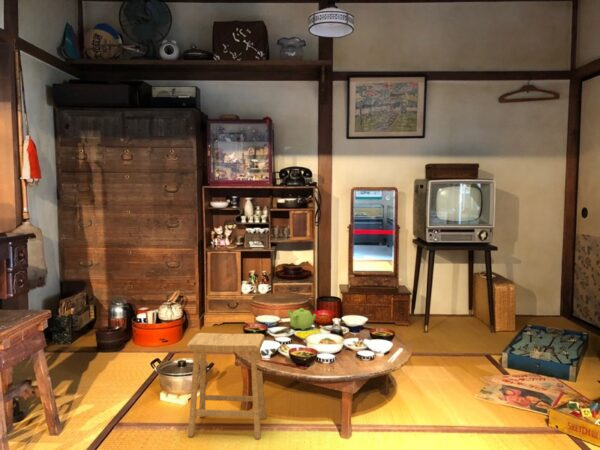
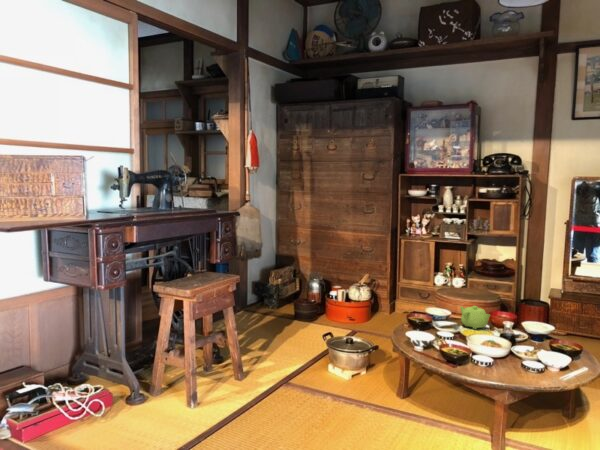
footstool: present [187,333,266,439] -> none [339,314,420,427]

